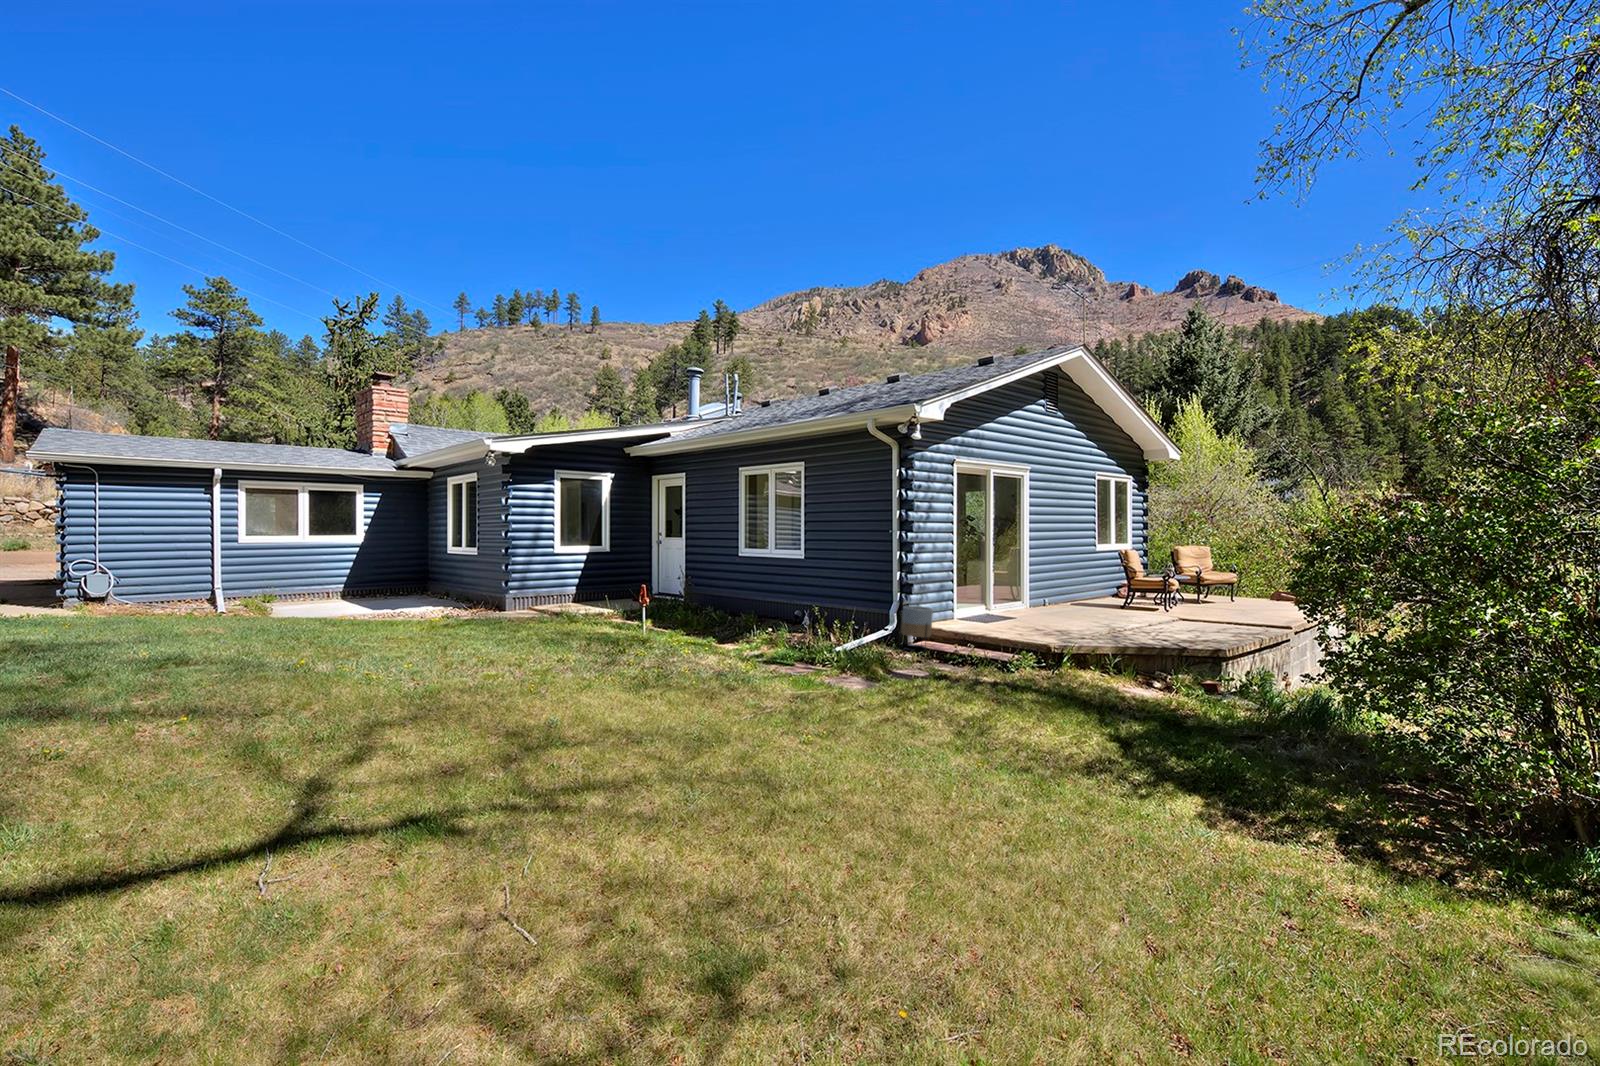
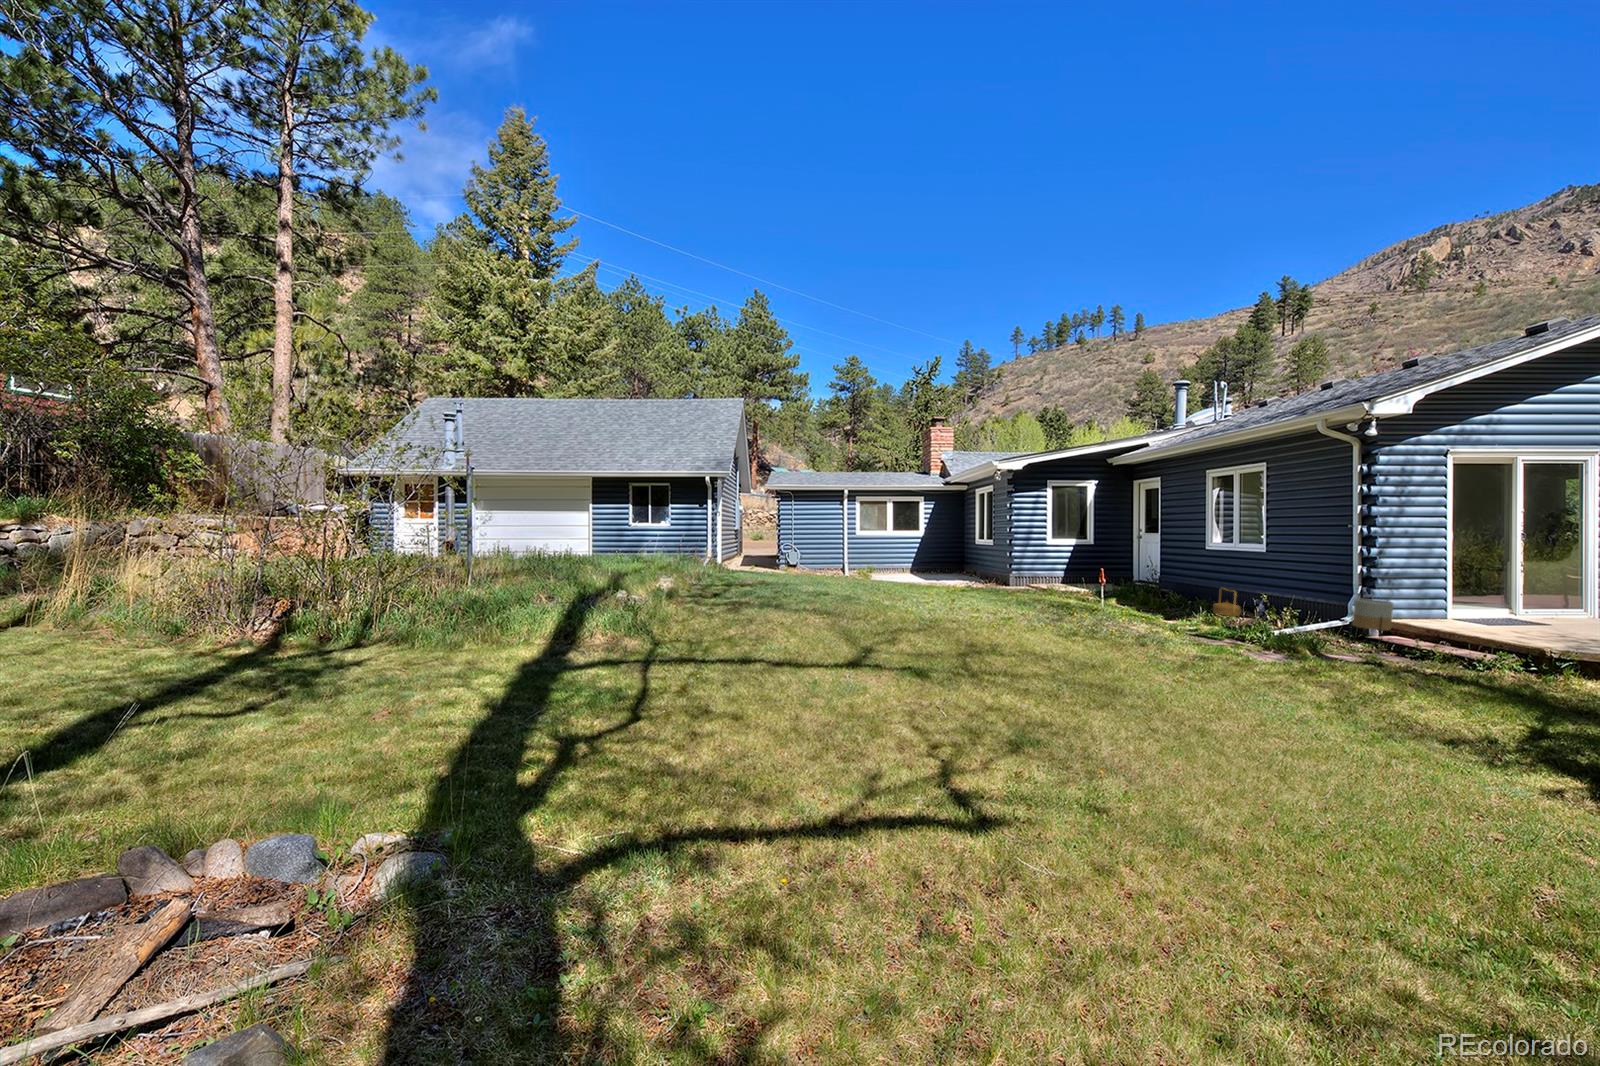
woven basket: none [756,599,783,631] -> present [1213,588,1240,616]

